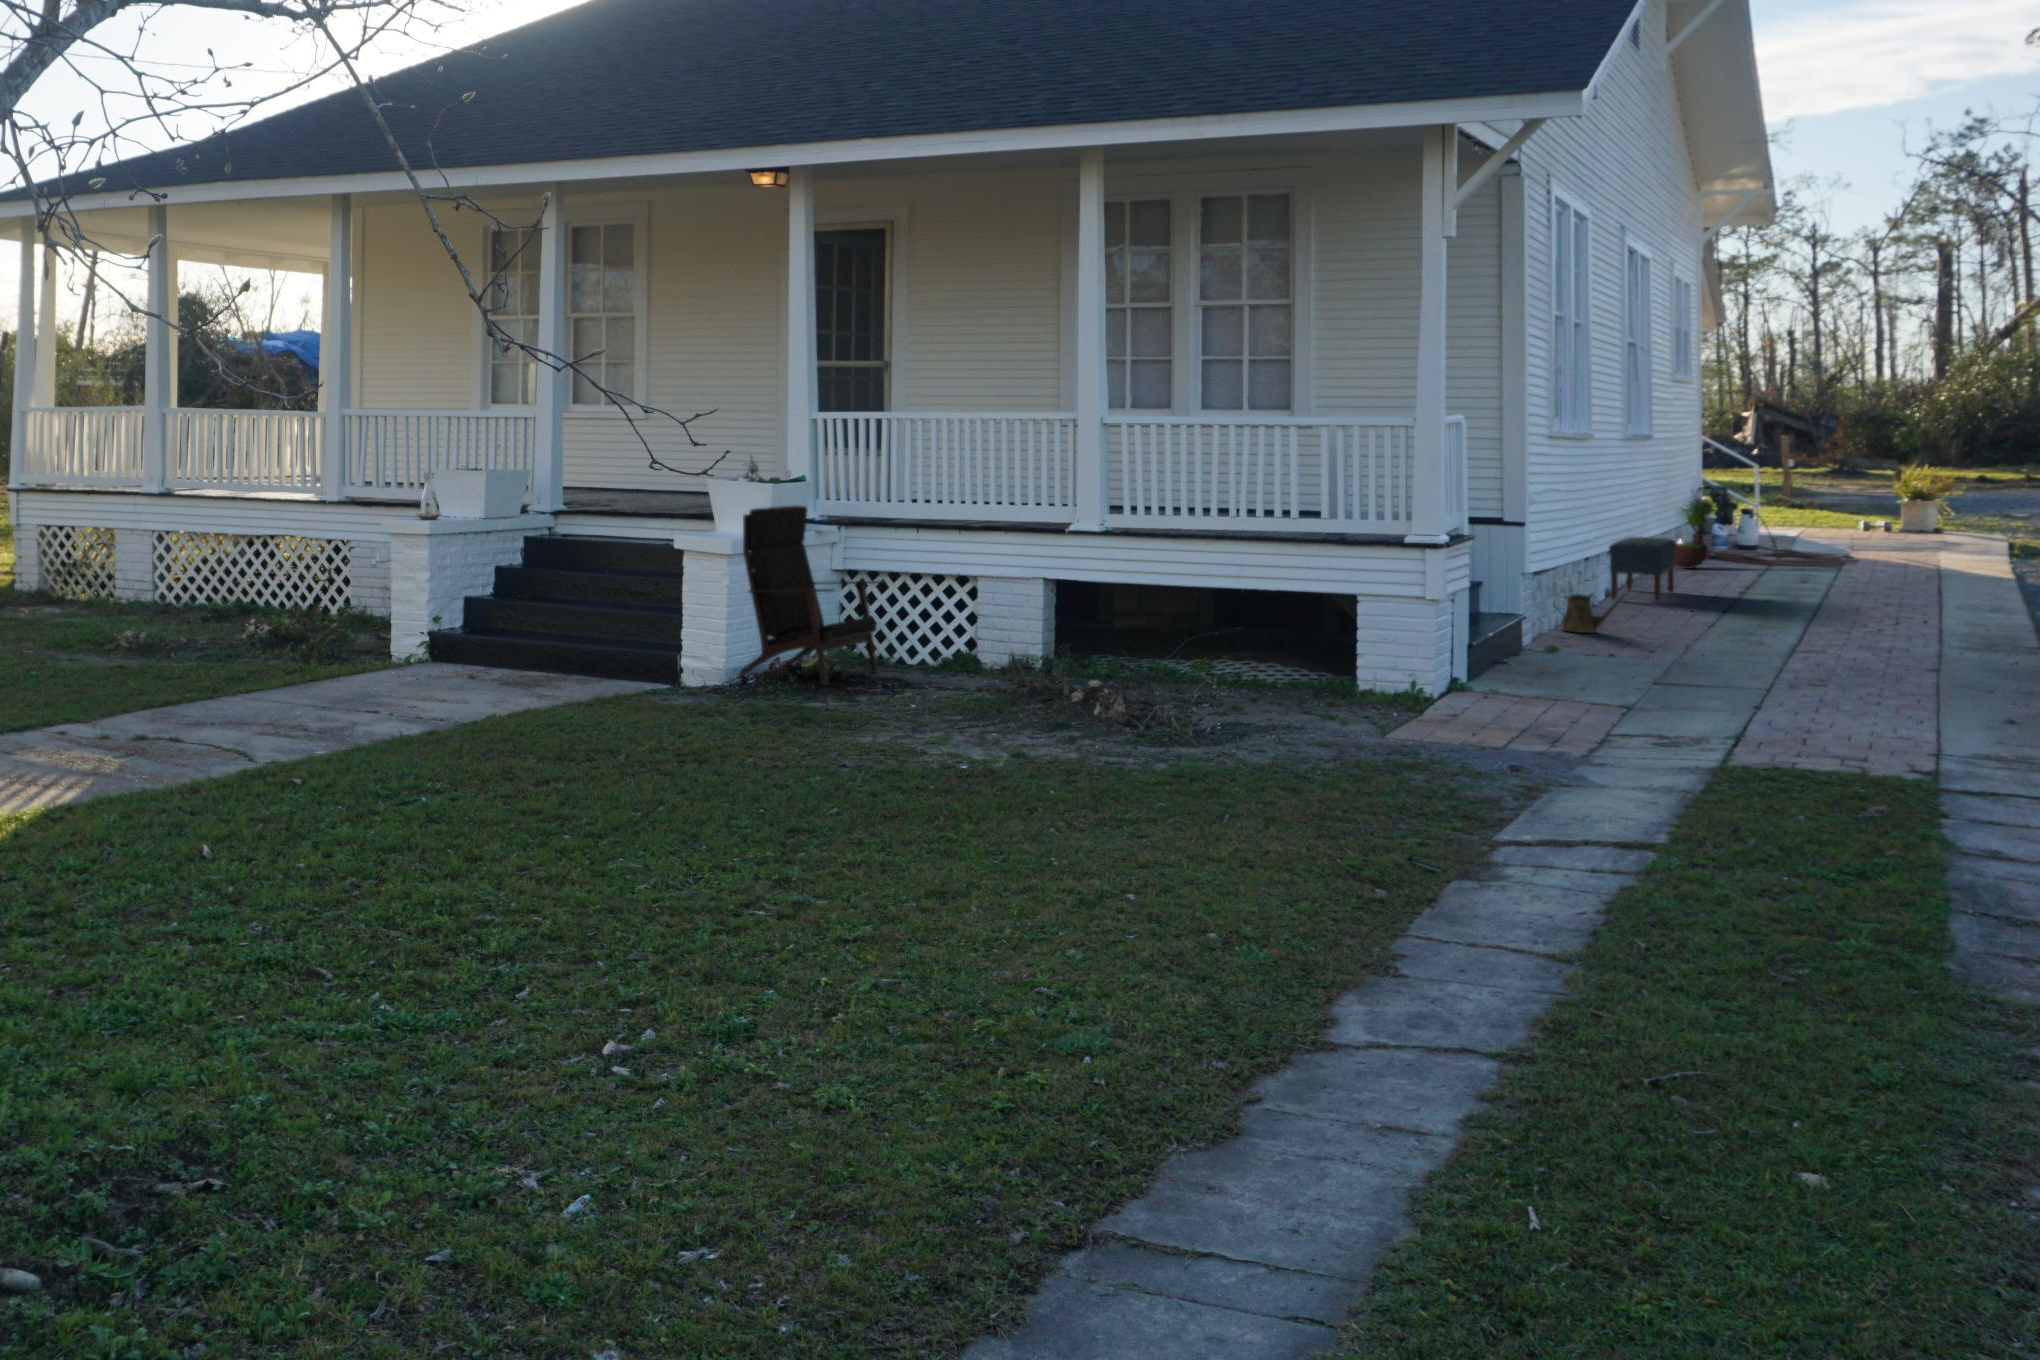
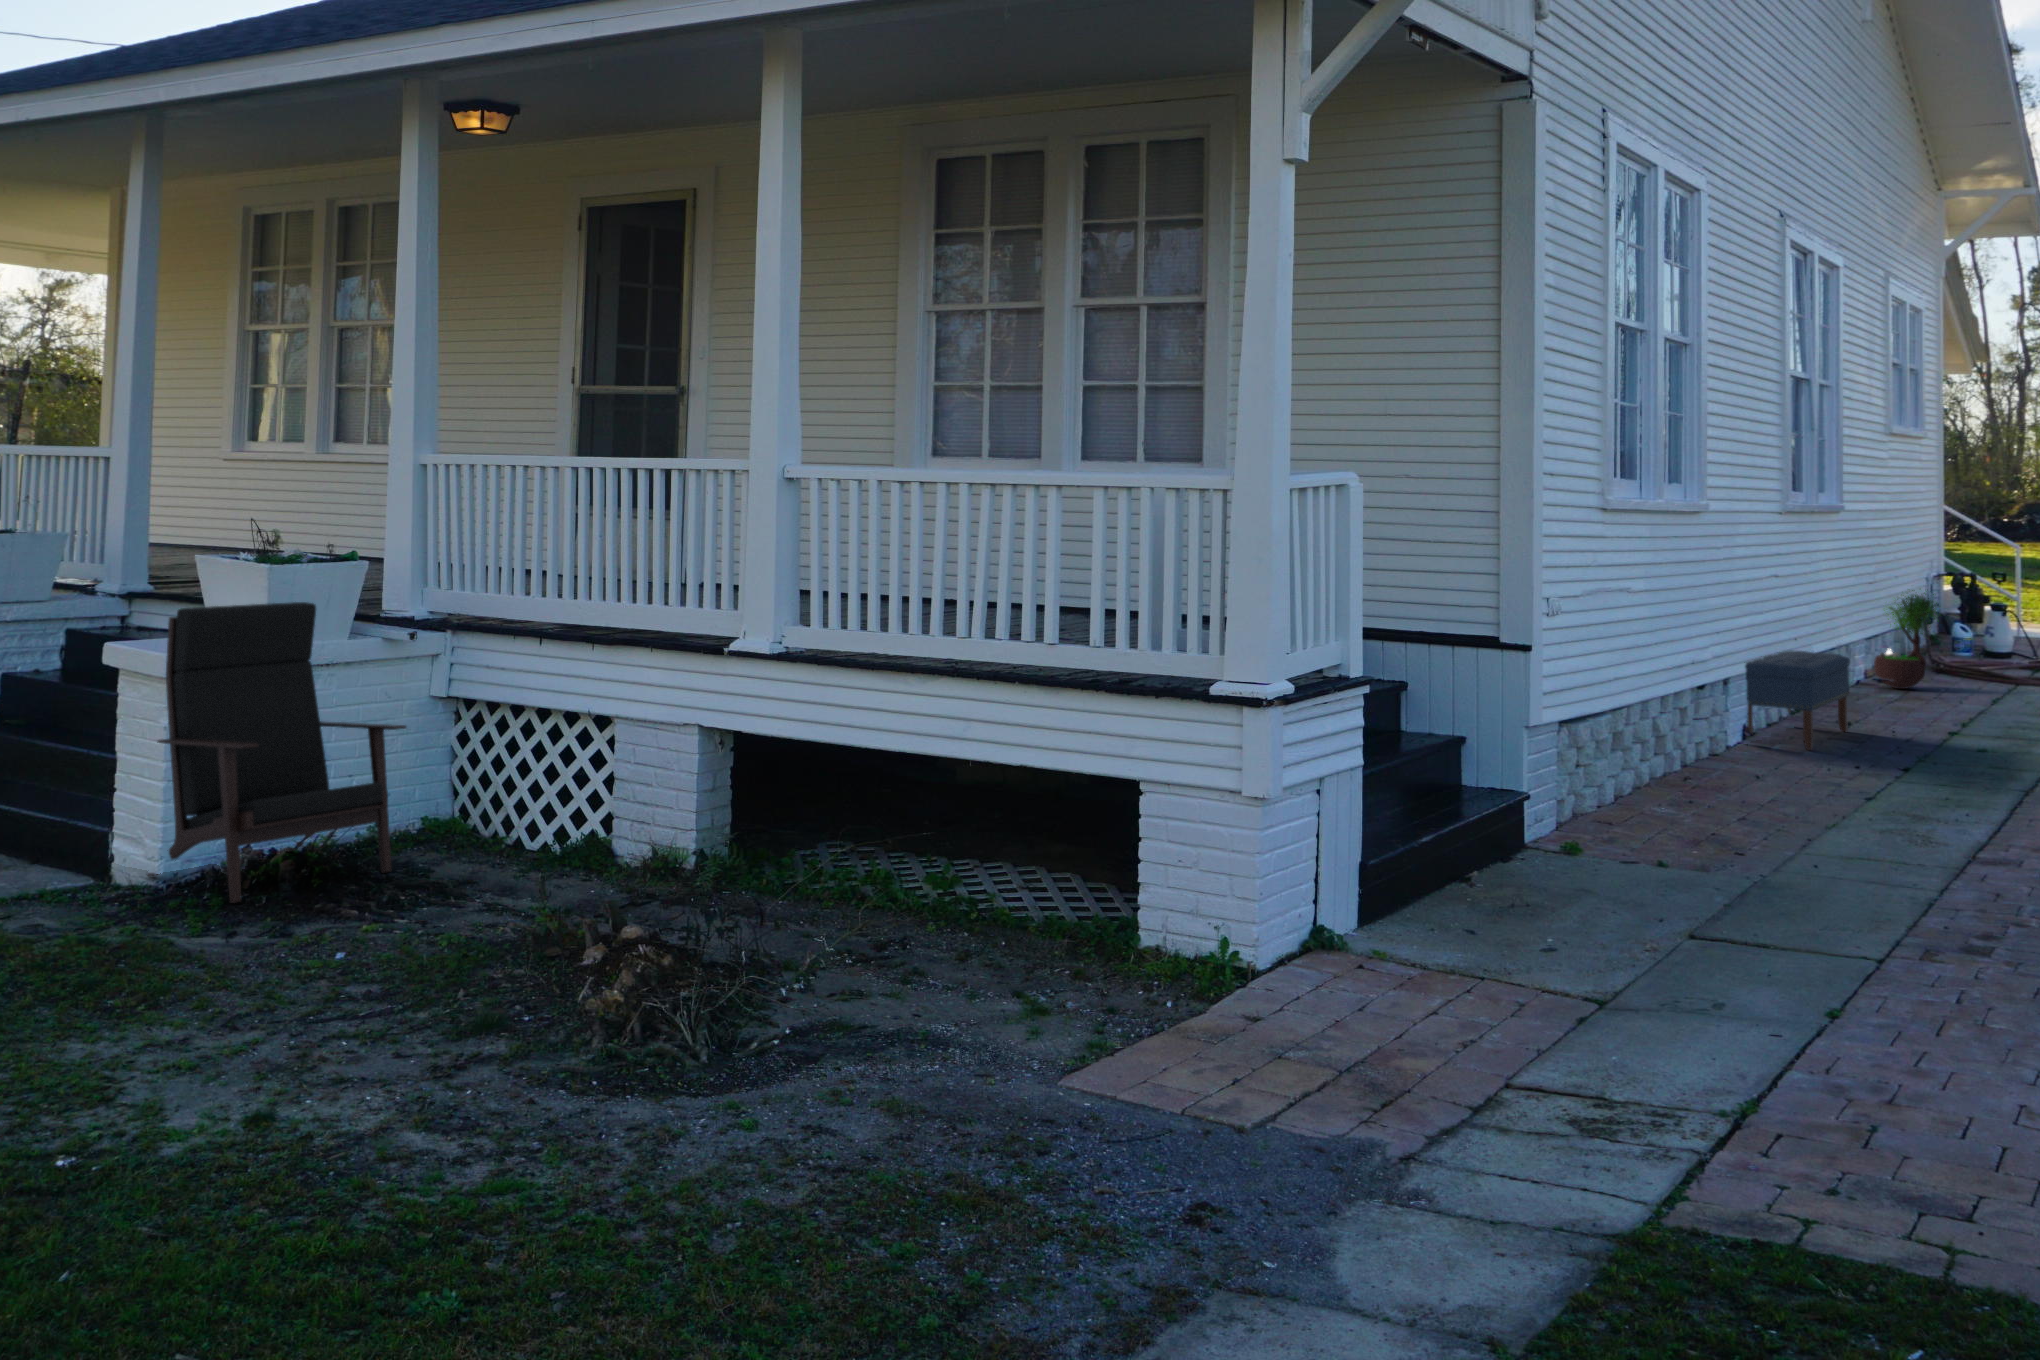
watering can: present [1558,594,1627,633] -> none [1599,749,1710,810]

